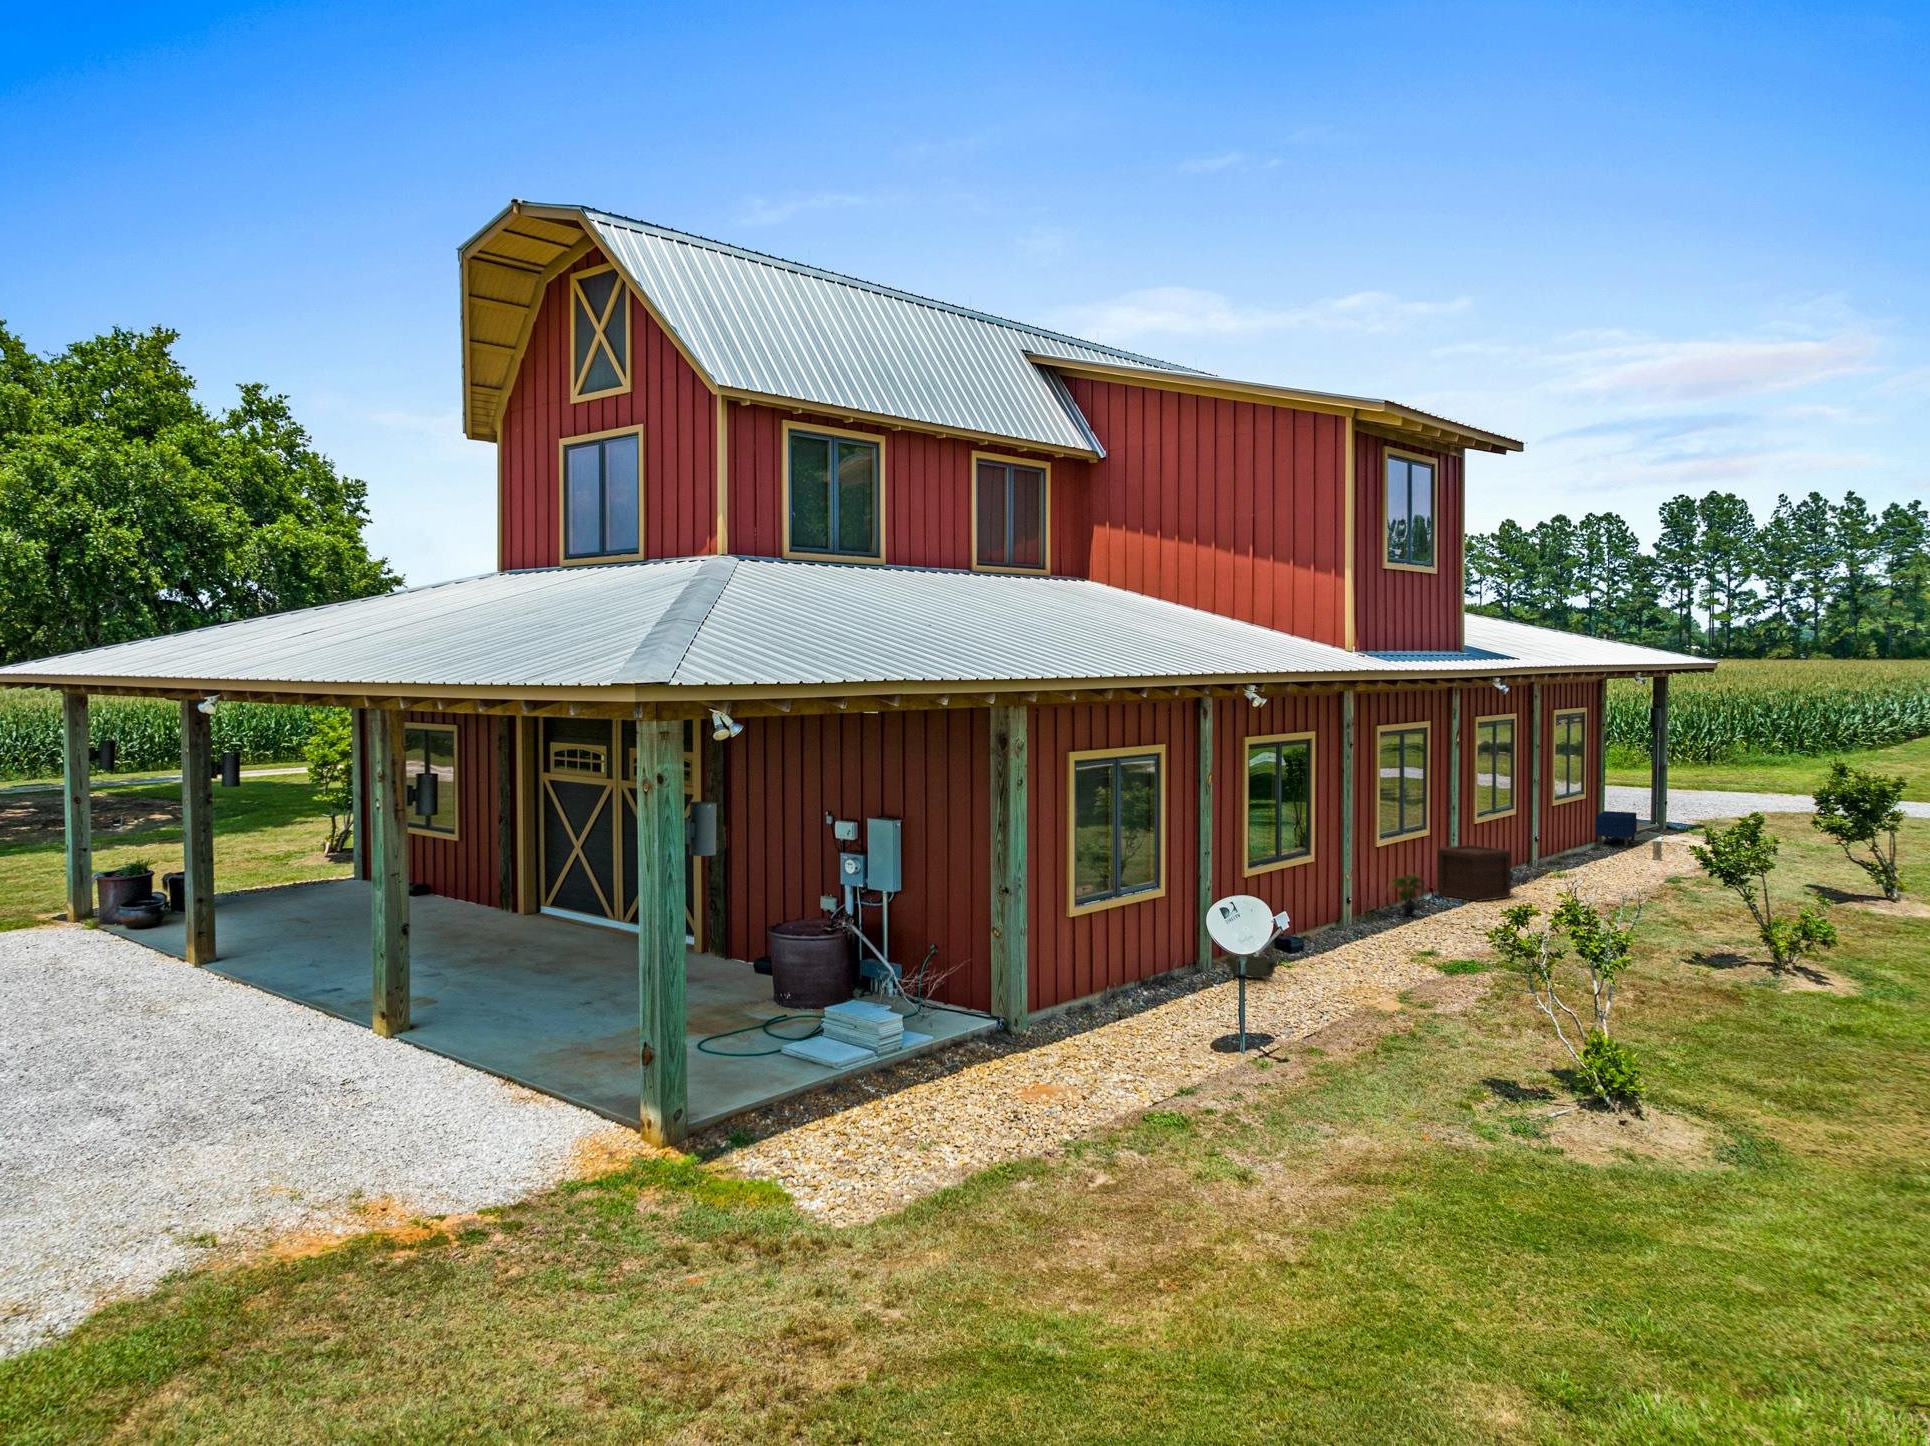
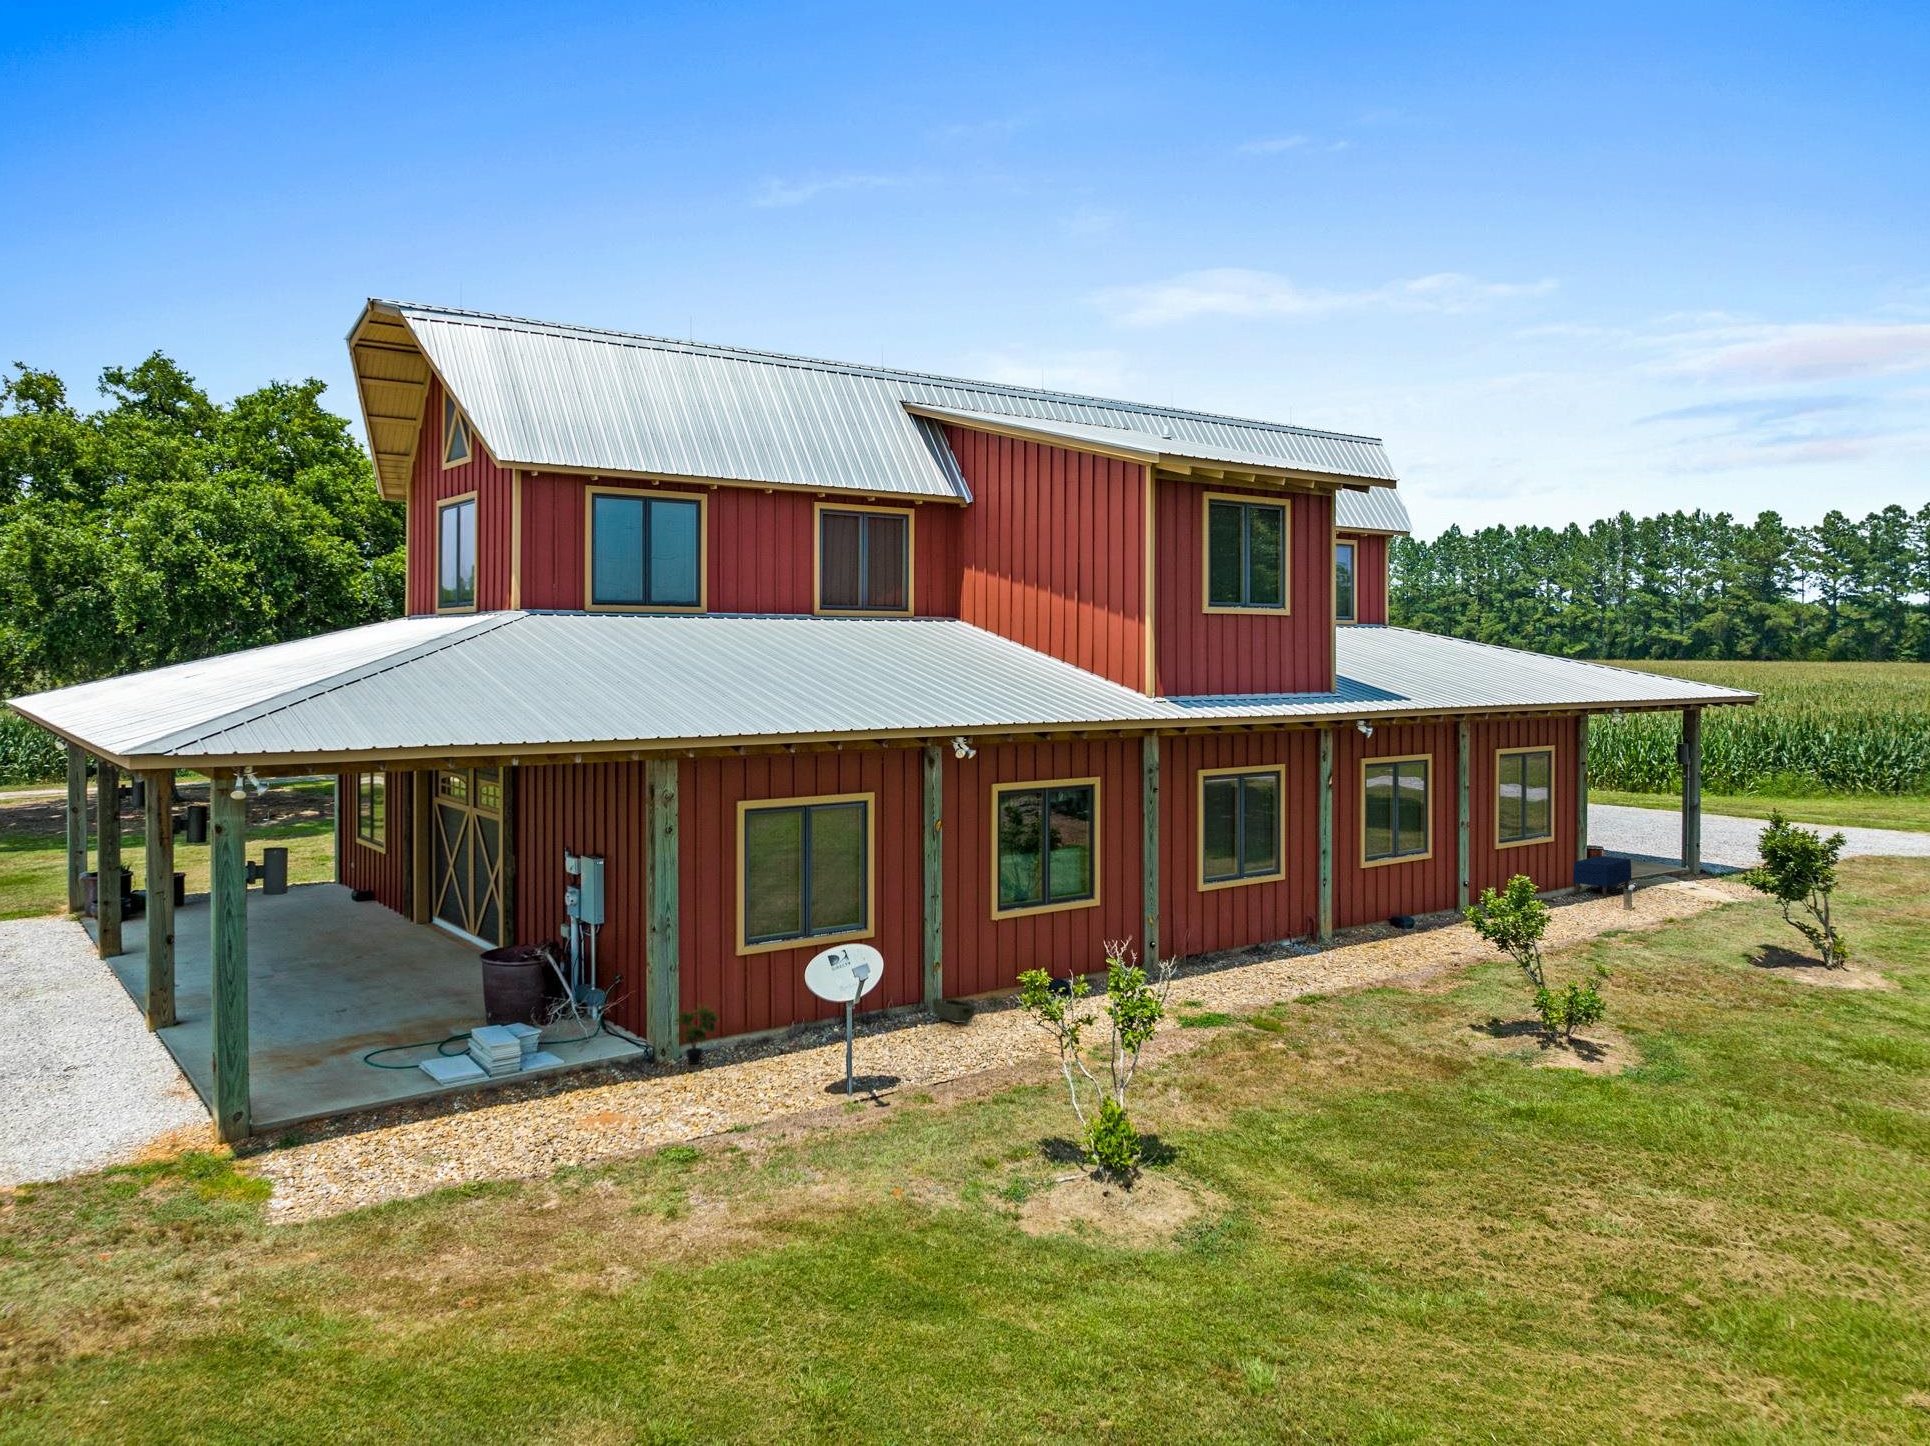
wooden crate: present [1438,845,1511,902] -> none [1295,892,1367,953]
potted plant: present [1393,874,1426,916] -> present [675,1004,719,1064]

